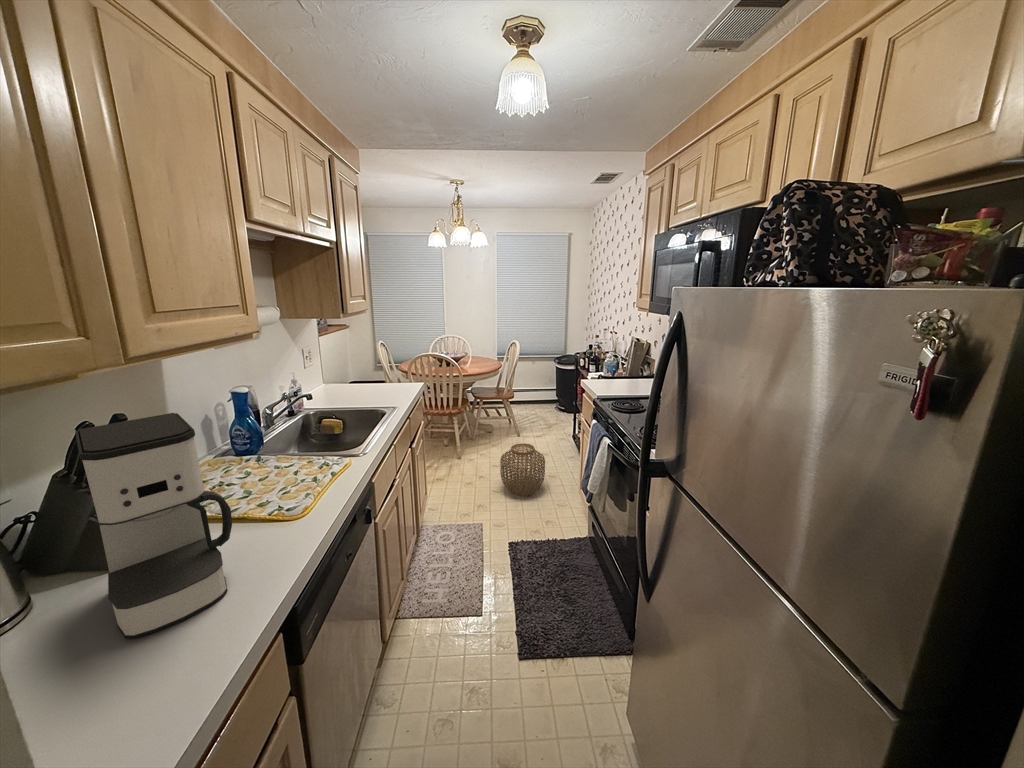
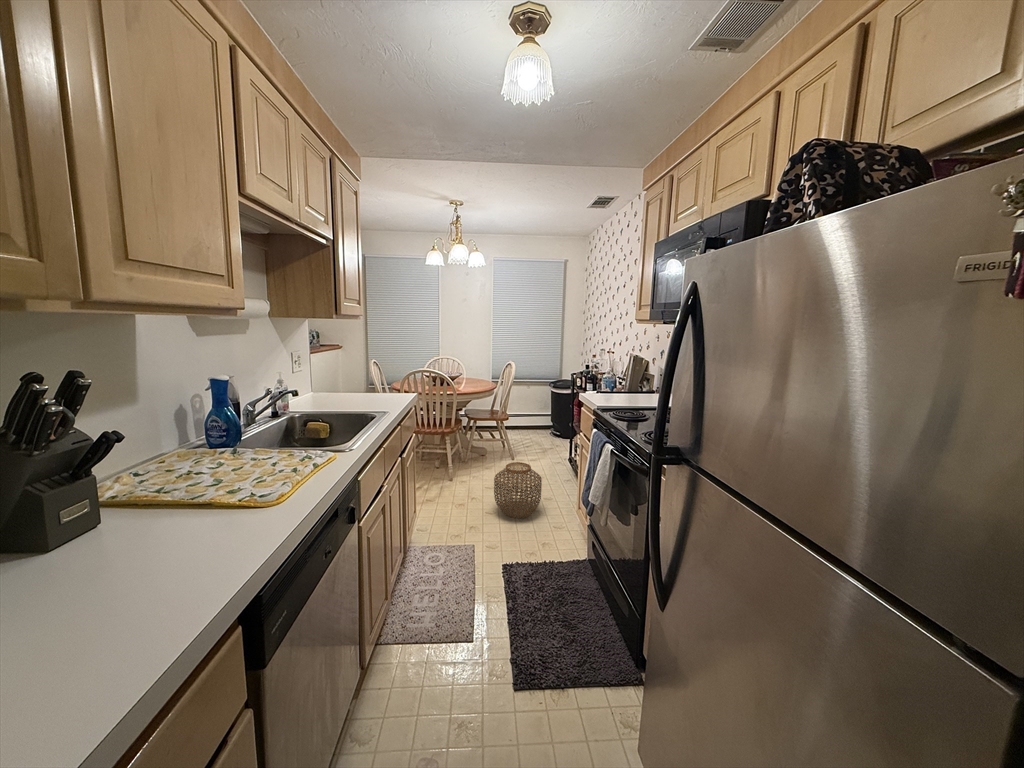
coffee maker: present [75,413,232,638] -> none [26,369,198,617]

